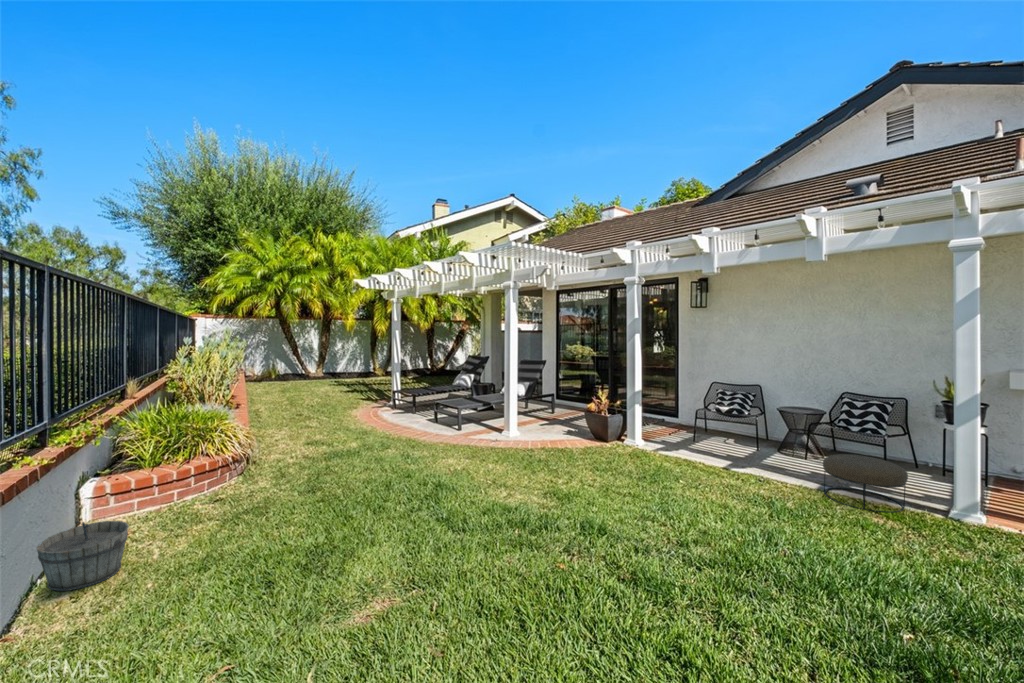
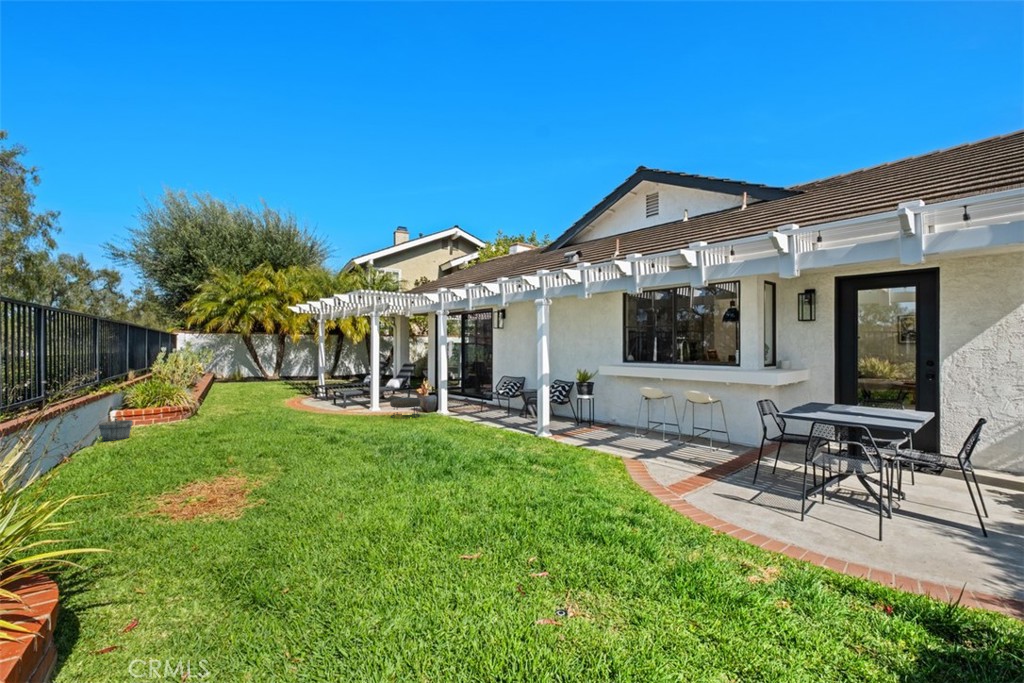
ottoman: present [823,454,908,513] -> present [390,398,421,418]

